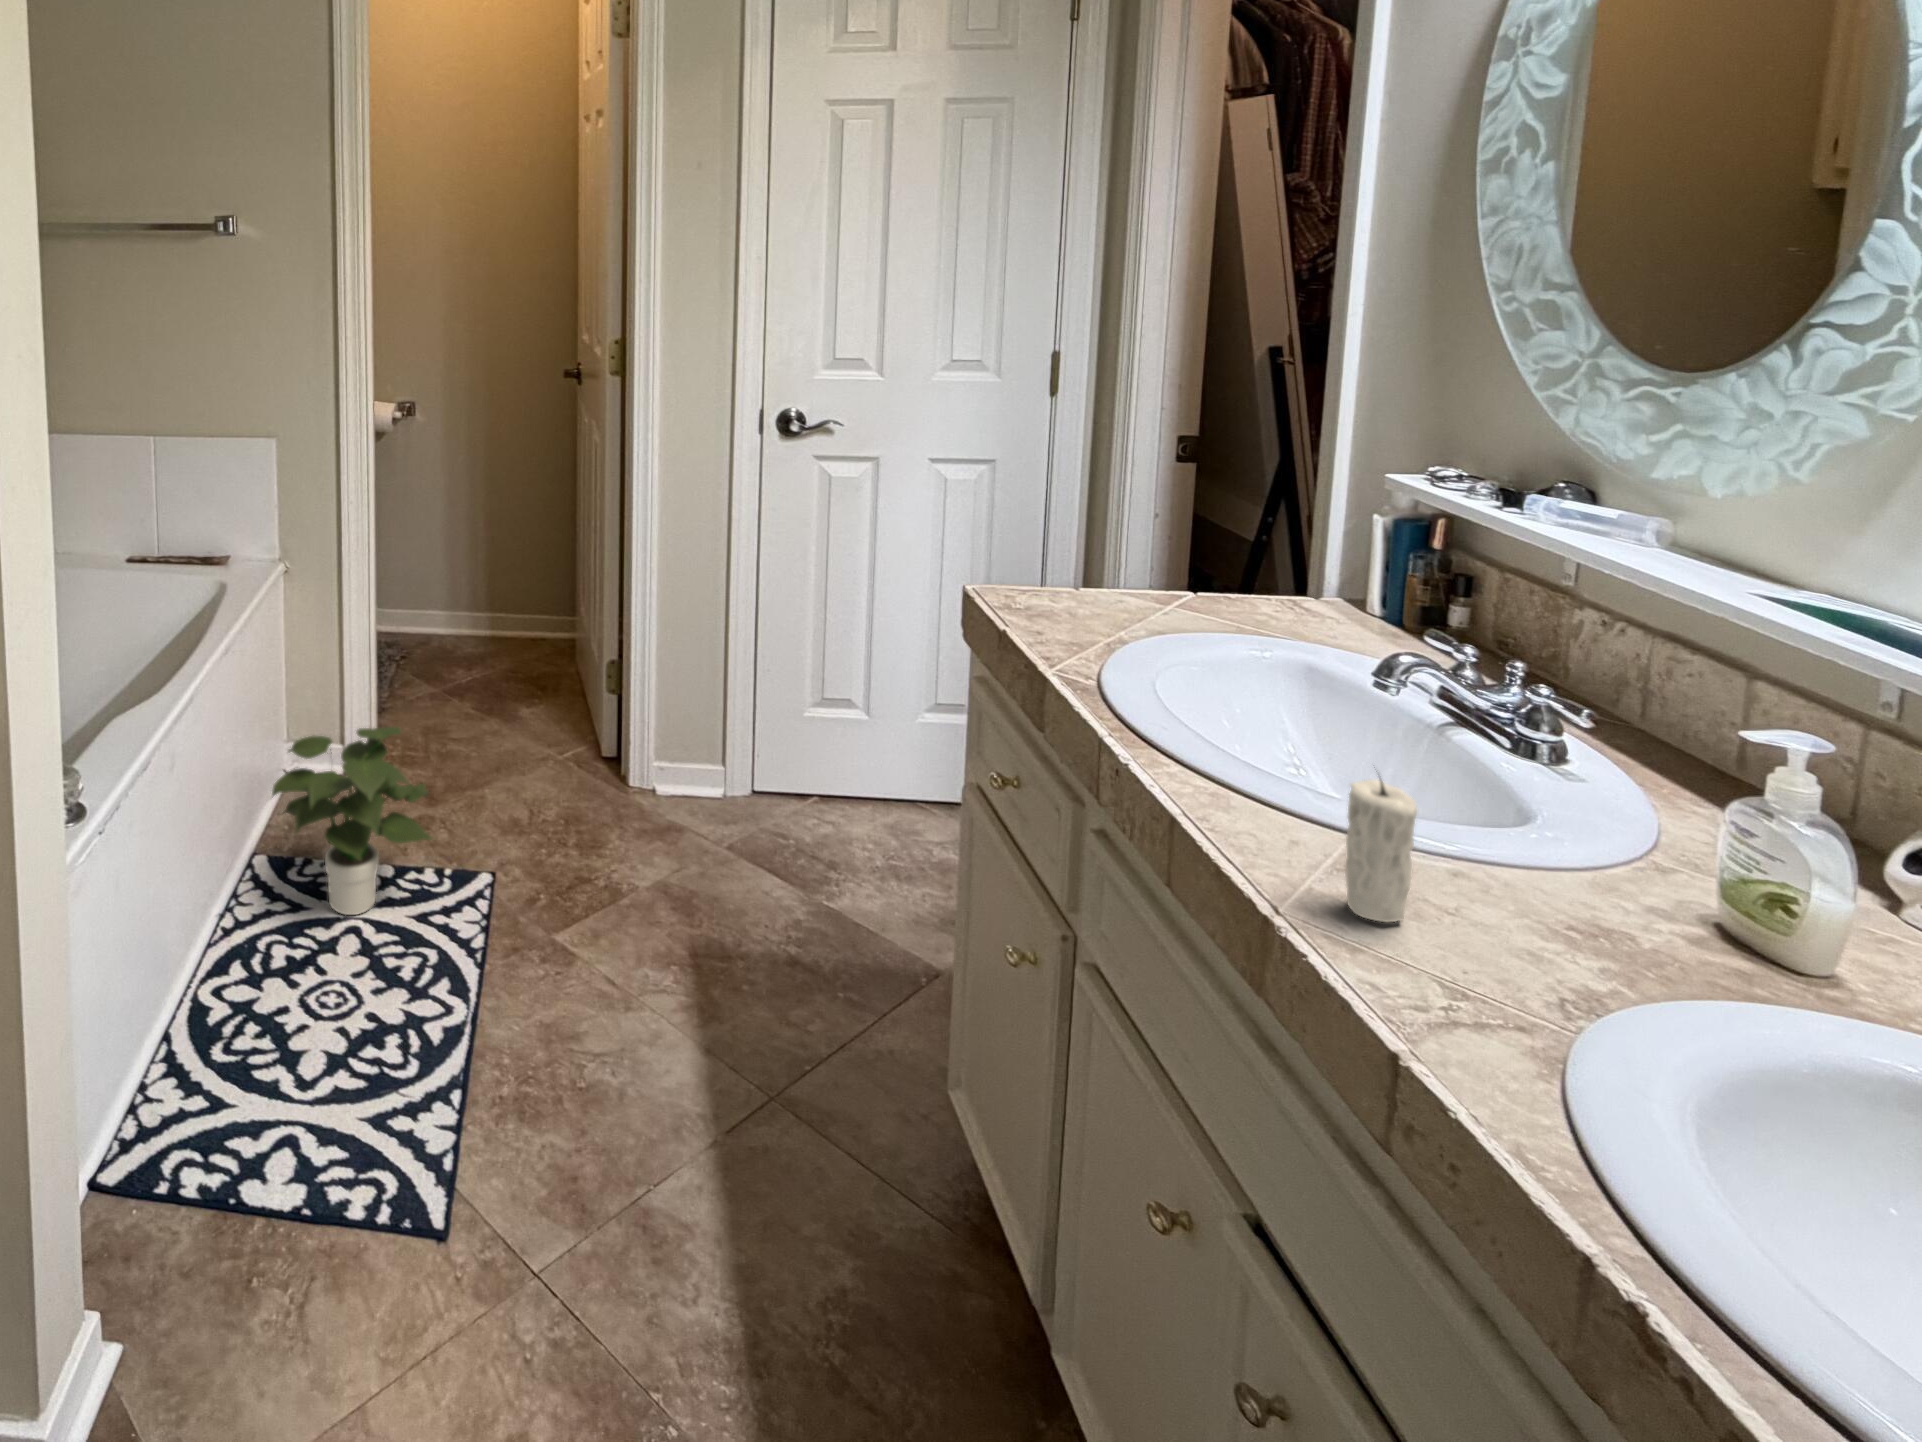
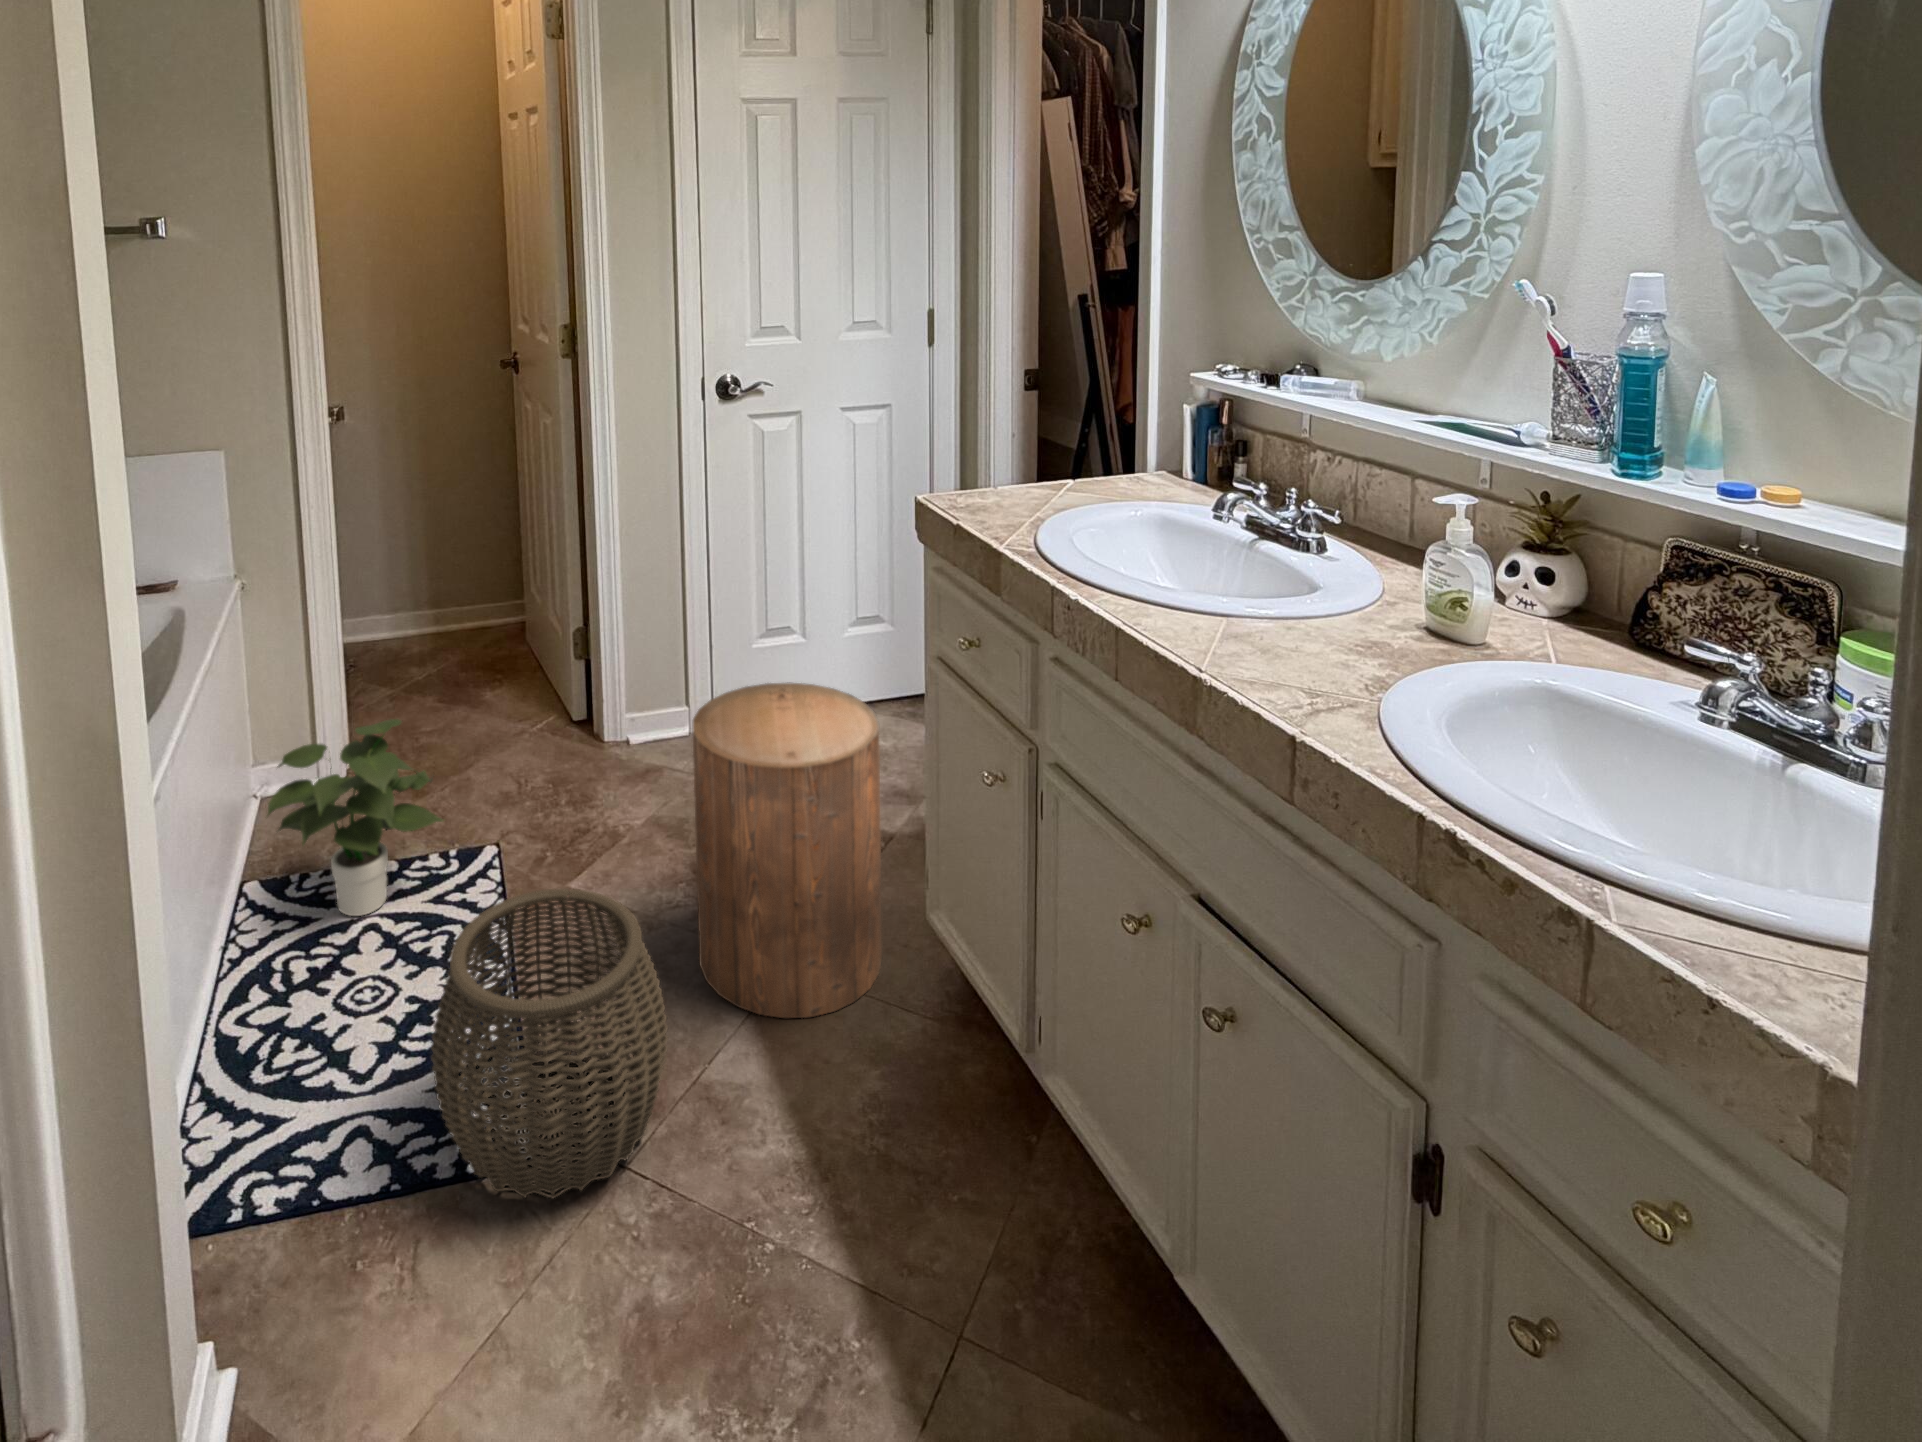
stool: none [669,769,899,1173] -> present [693,683,882,1018]
candle: present [1345,779,1417,922] -> none [1237,554,1278,663]
woven basket: none [350,944,600,1286] -> present [431,888,668,1198]

